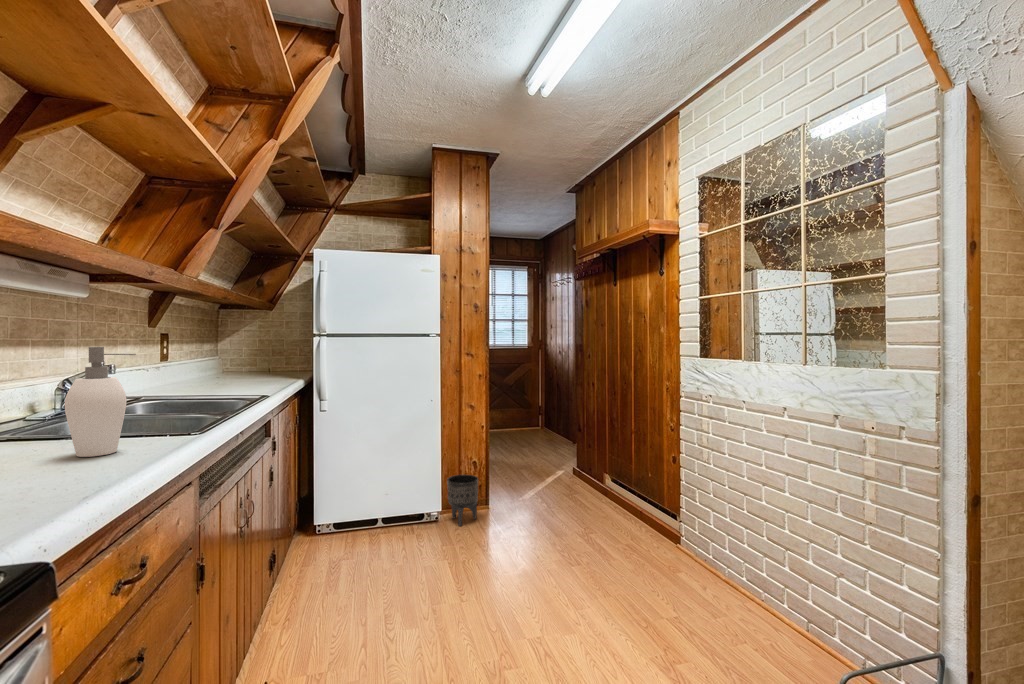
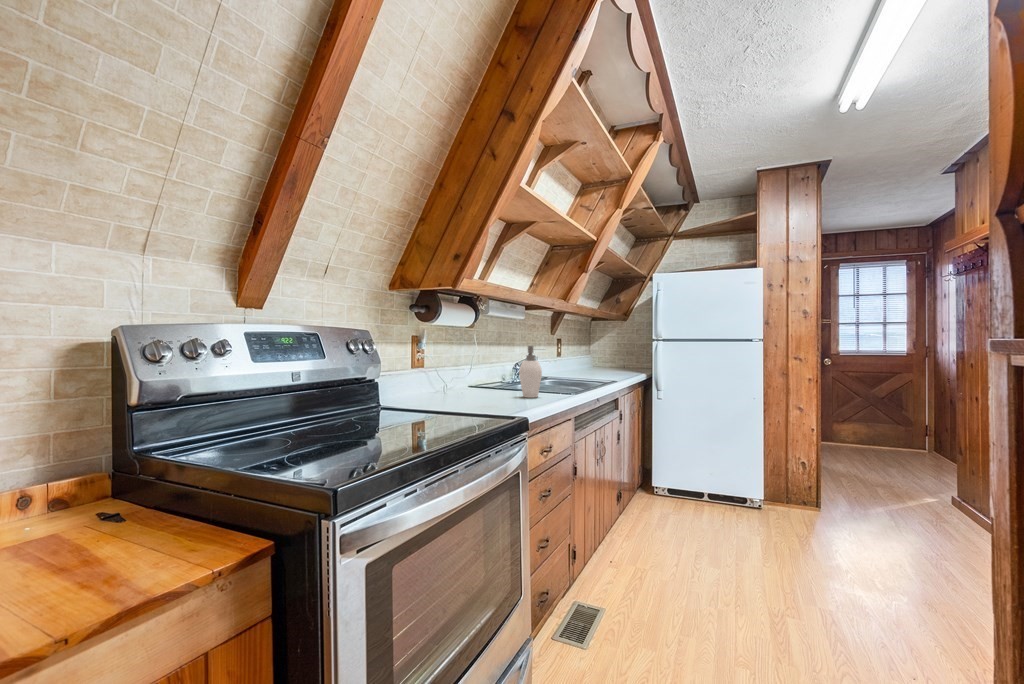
planter: present [447,474,478,526] -> none [770,470,804,517]

